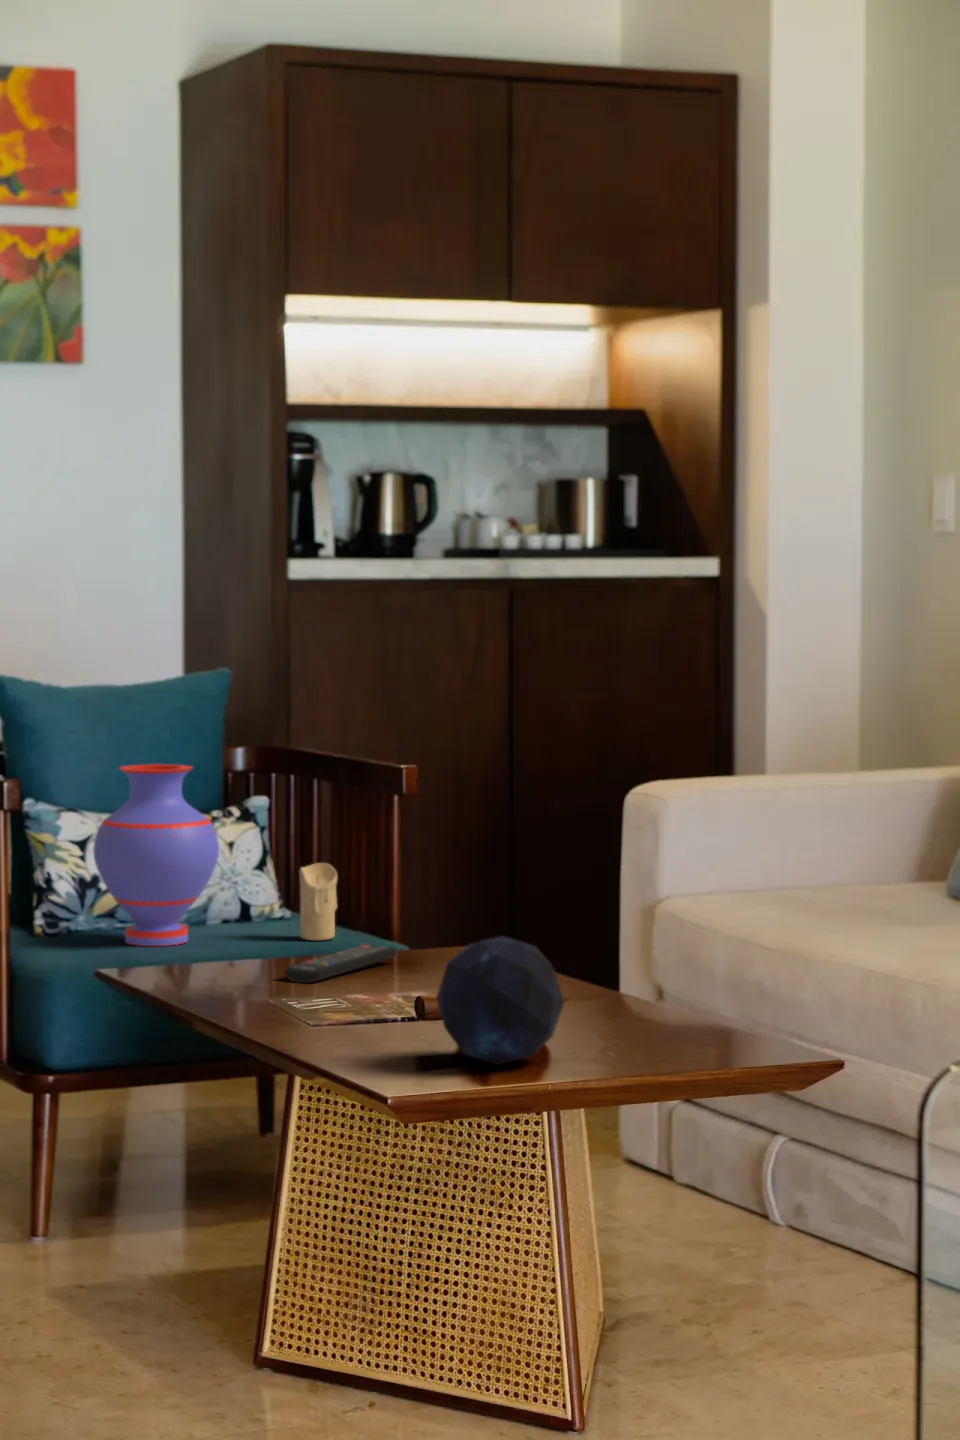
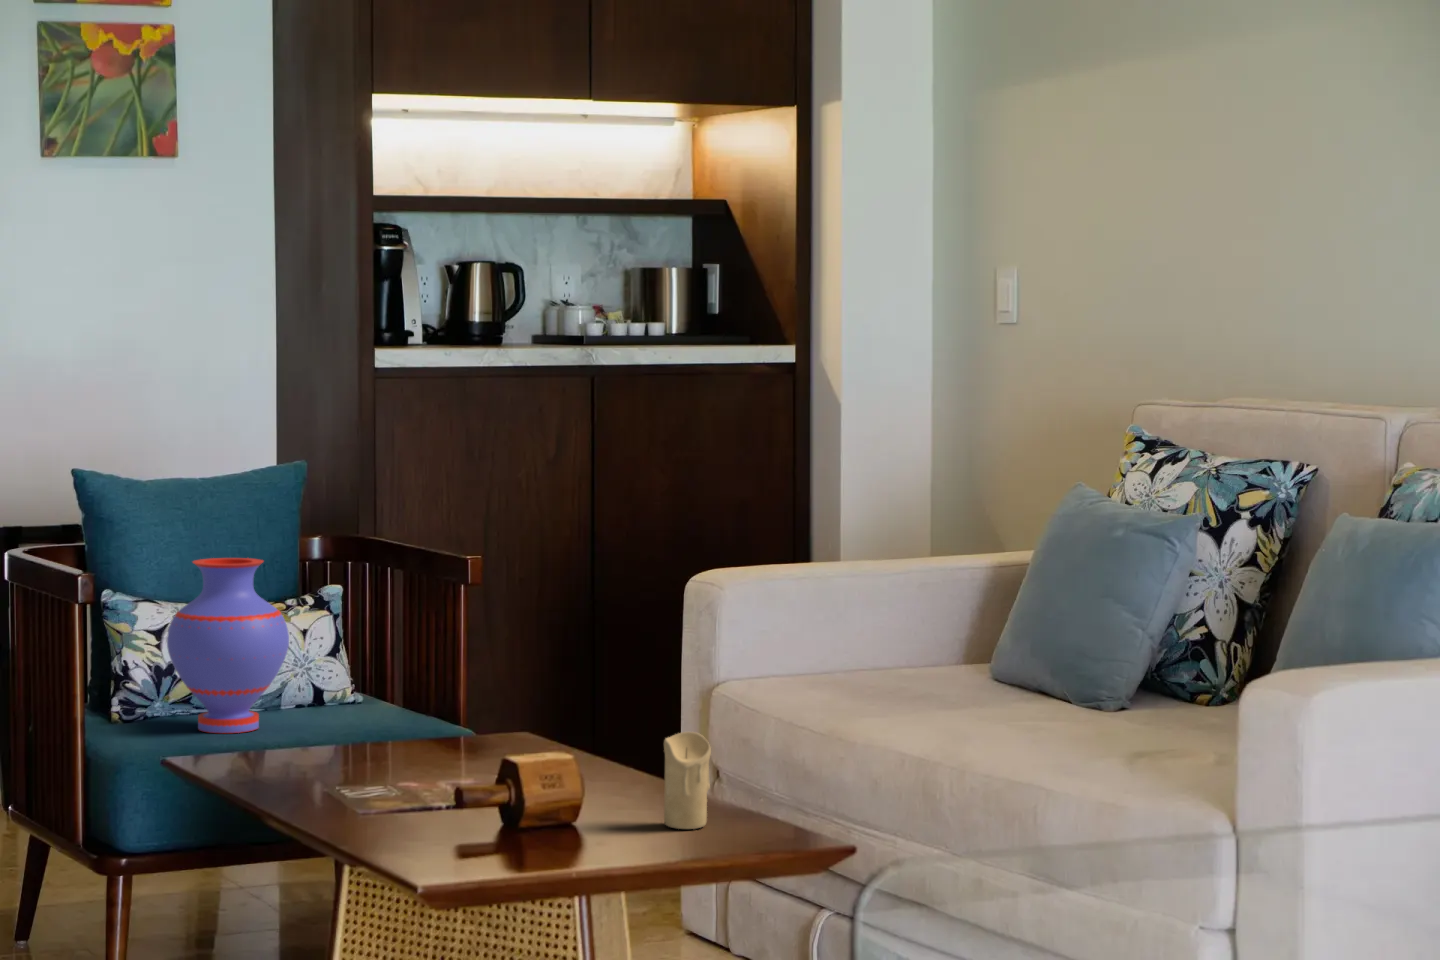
candle: present [299,863,337,940] -> present [664,732,711,829]
decorative orb: present [436,936,565,1065] -> none [468,733,588,853]
remote control: present [285,945,397,983] -> none [343,733,456,772]

